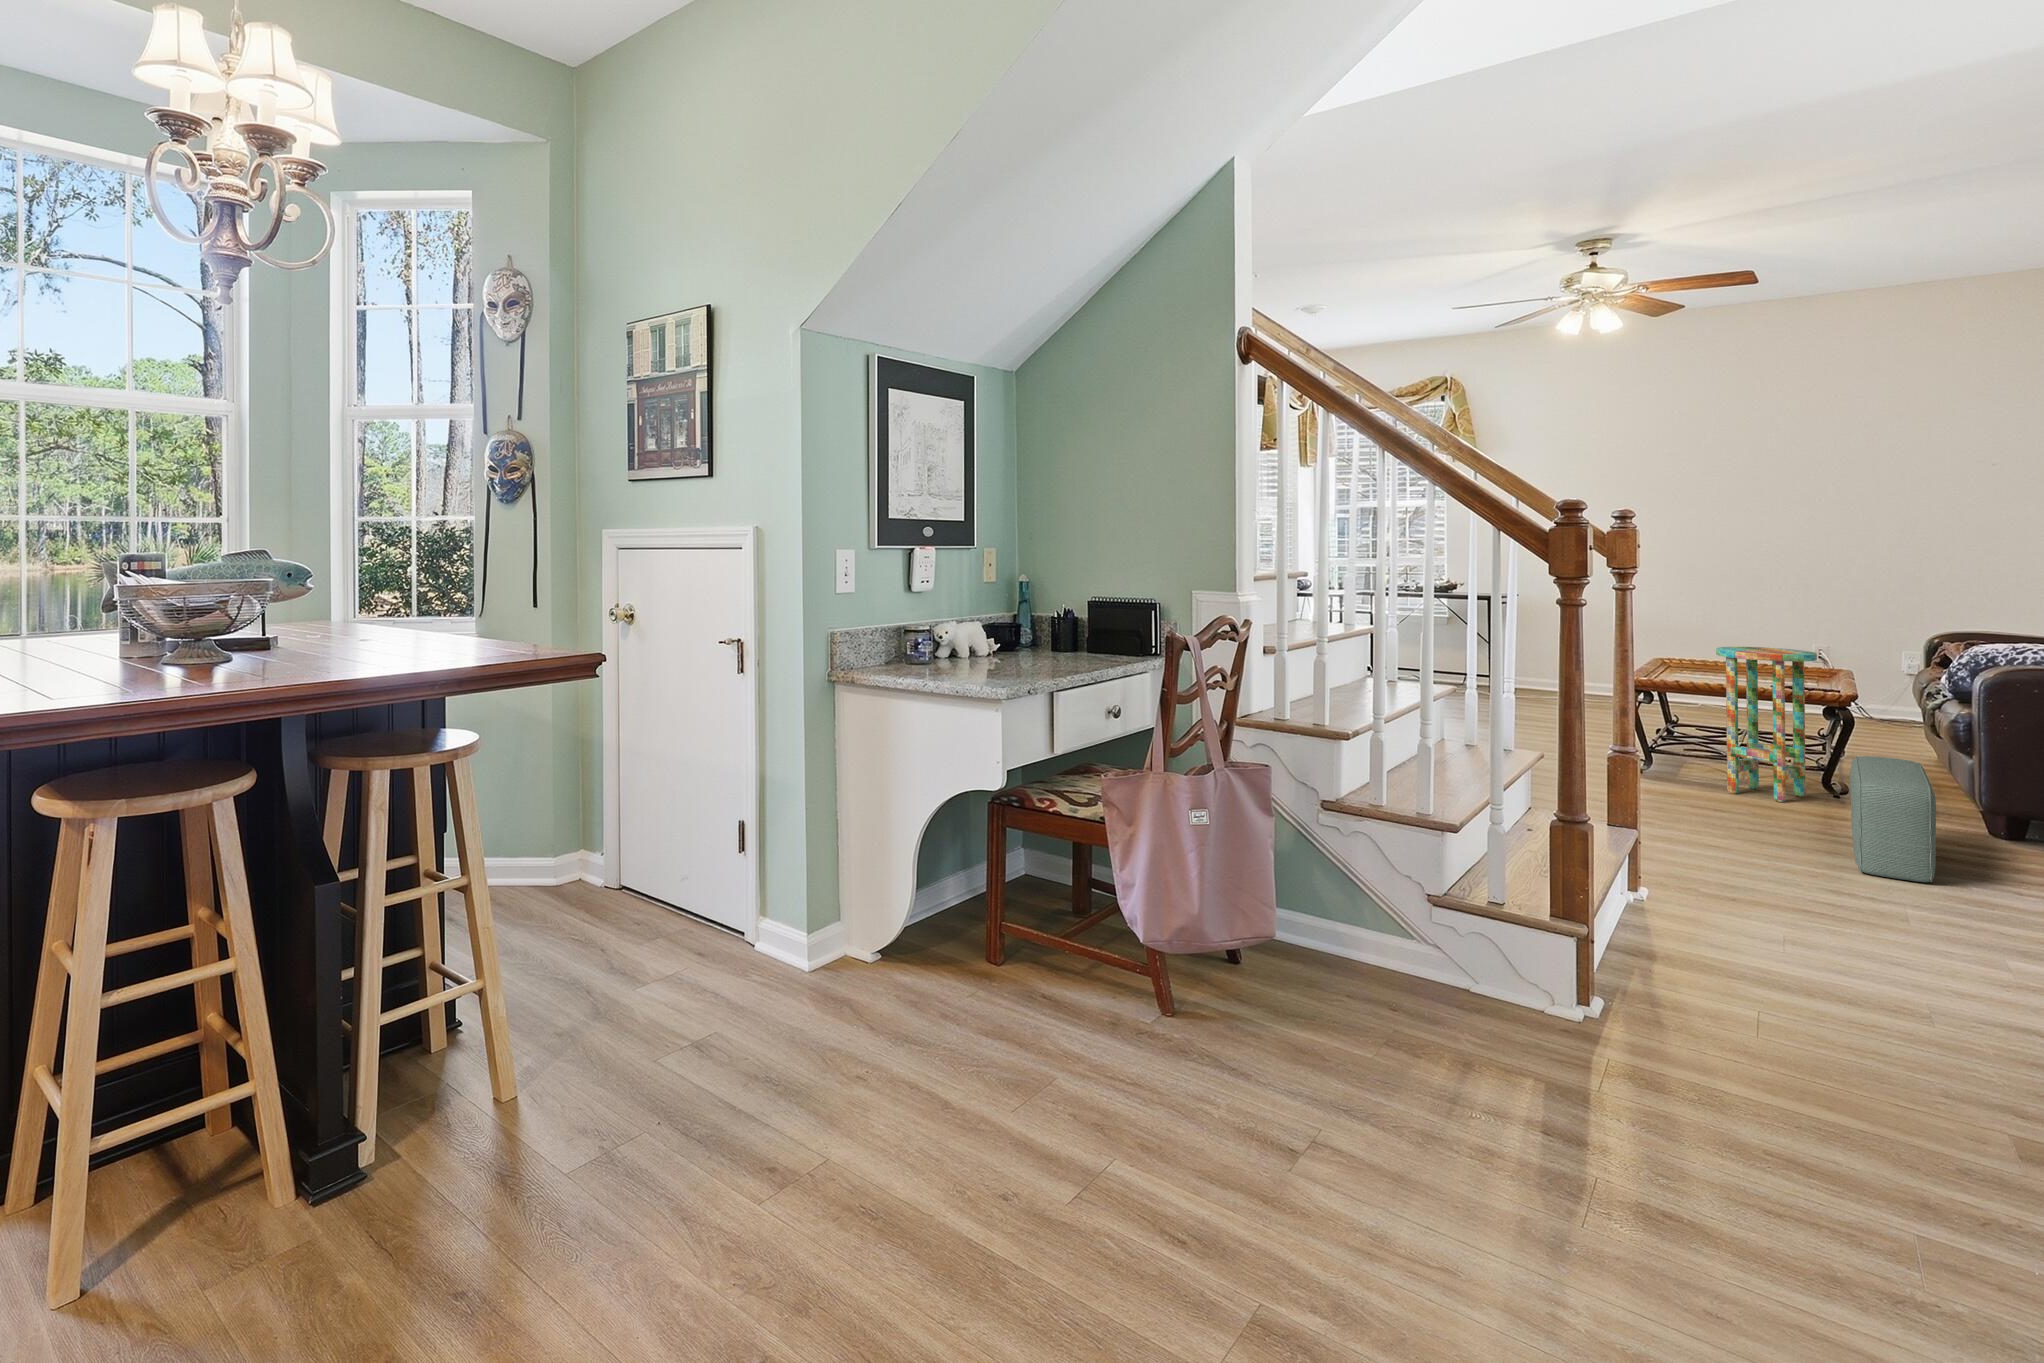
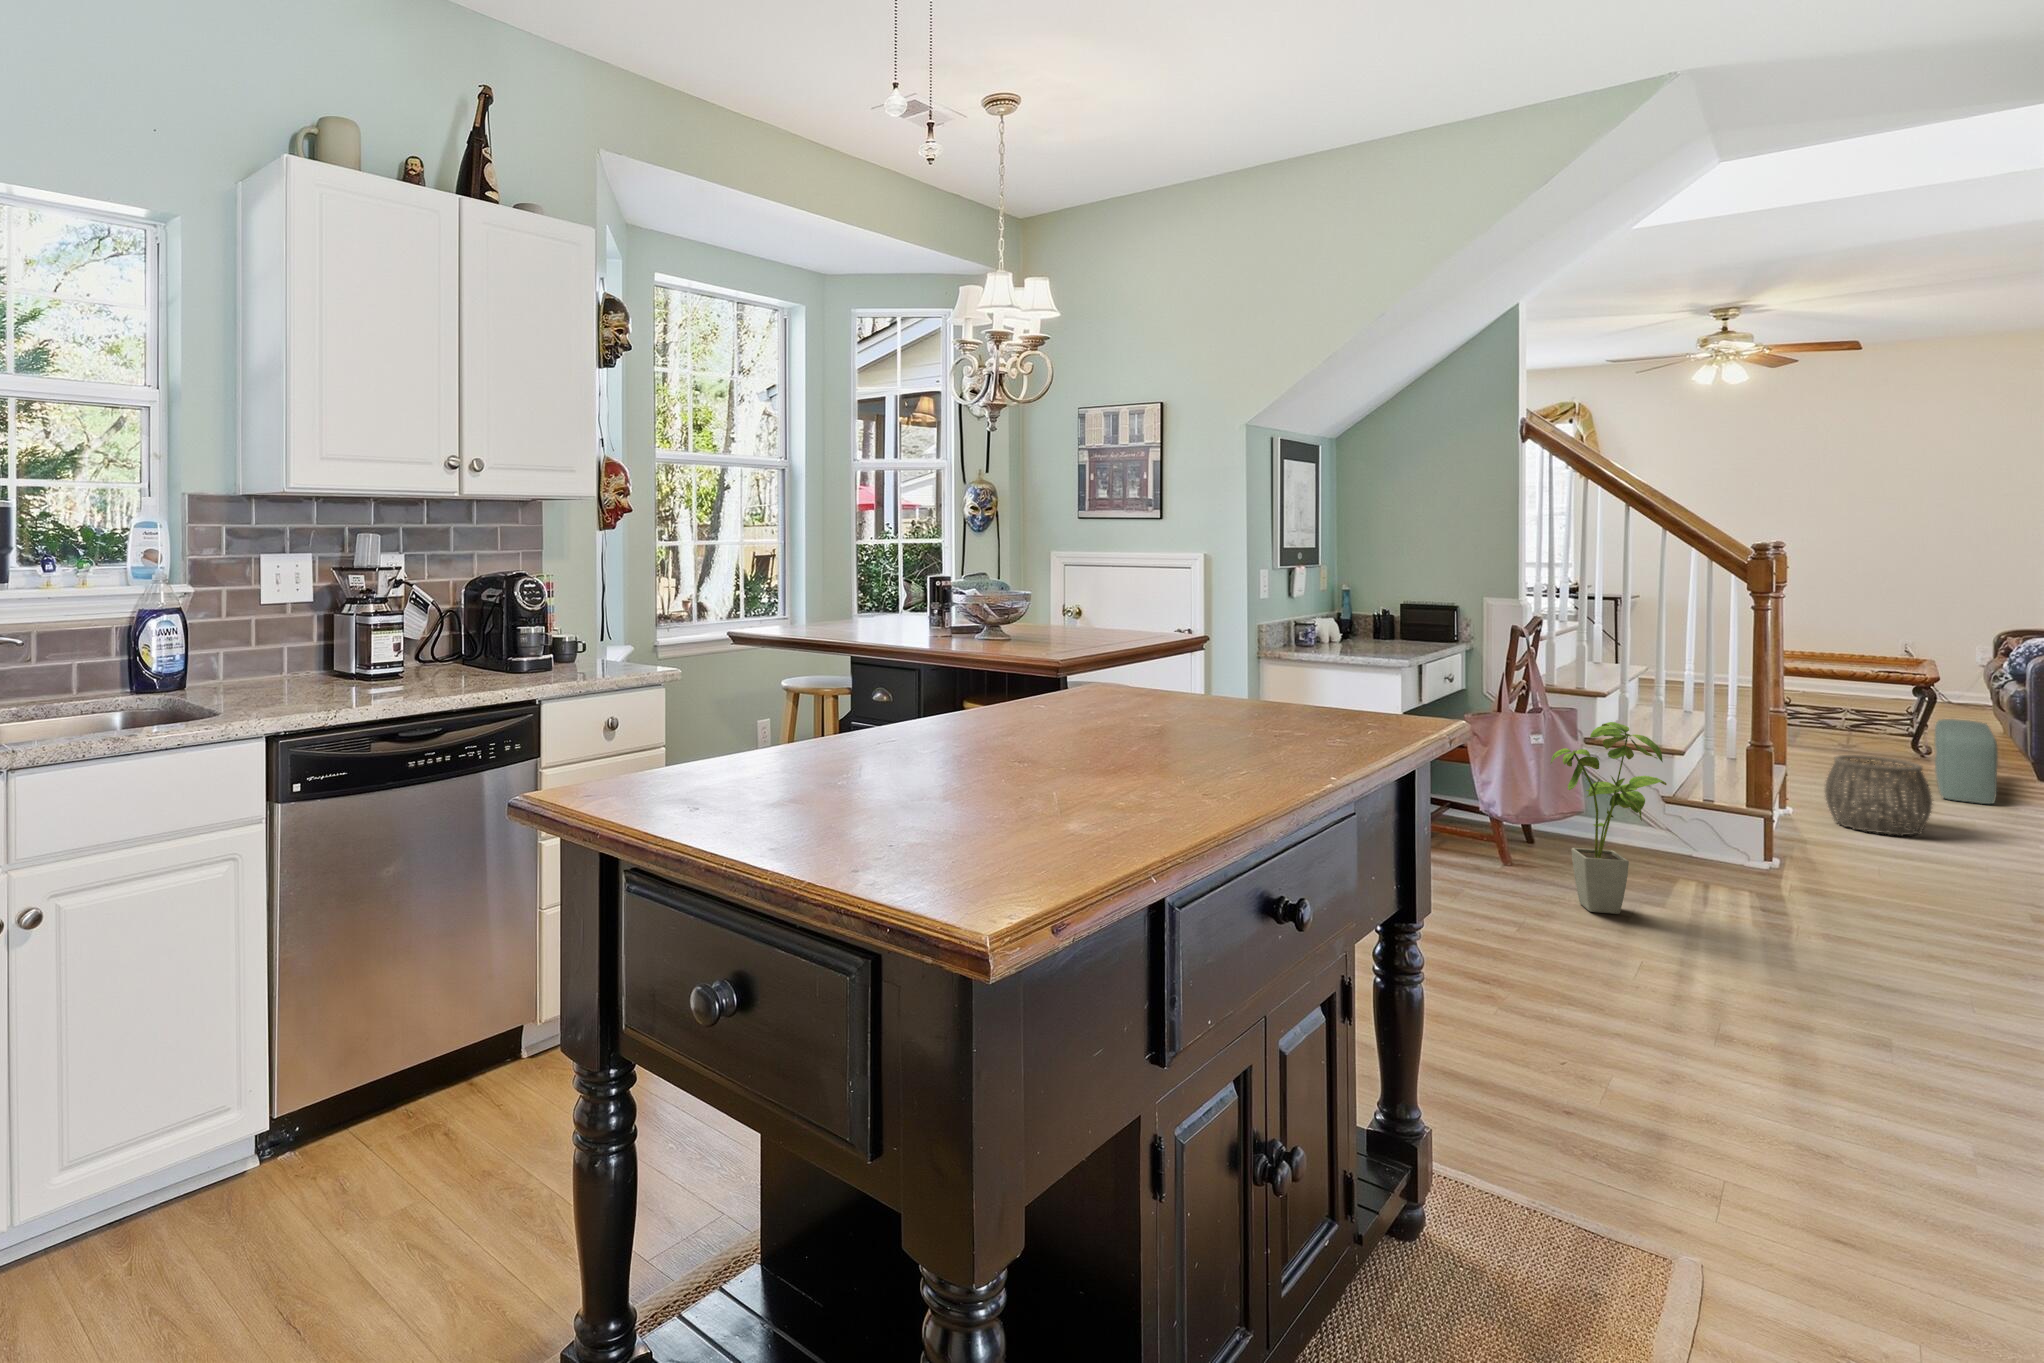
side table: present [1716,647,1817,802] -> none [1829,639,1908,757]
house plant: none [1187,800,1374,1138] -> present [1551,722,1667,914]
woven basket: none [1686,818,1843,946] -> present [1825,755,1932,836]

